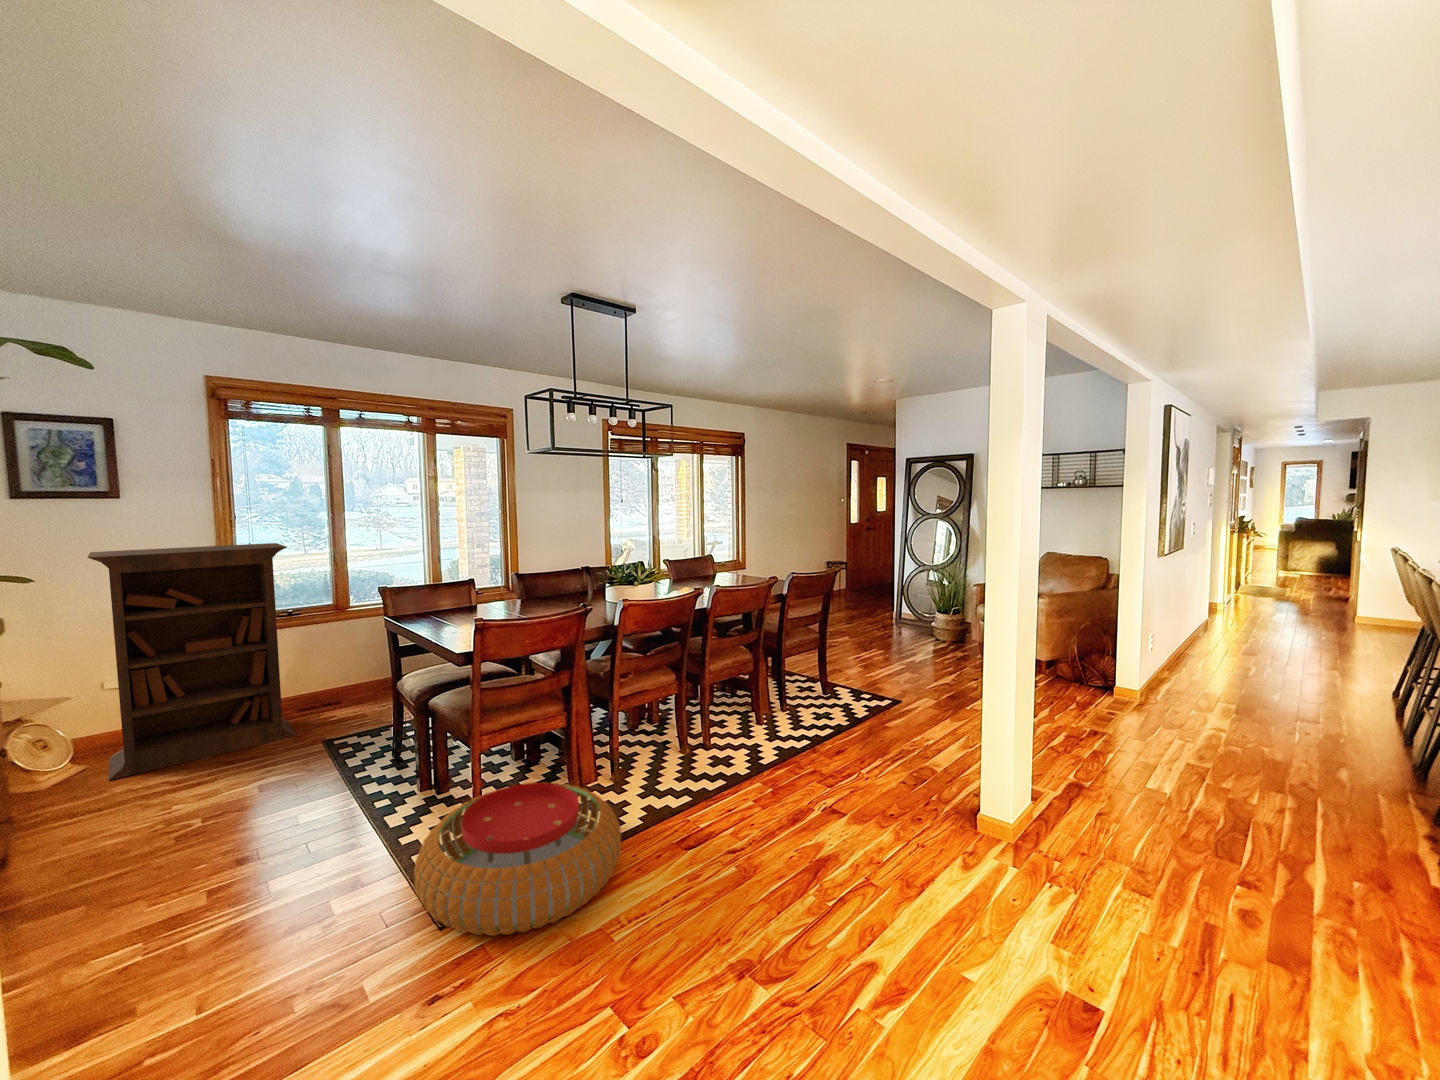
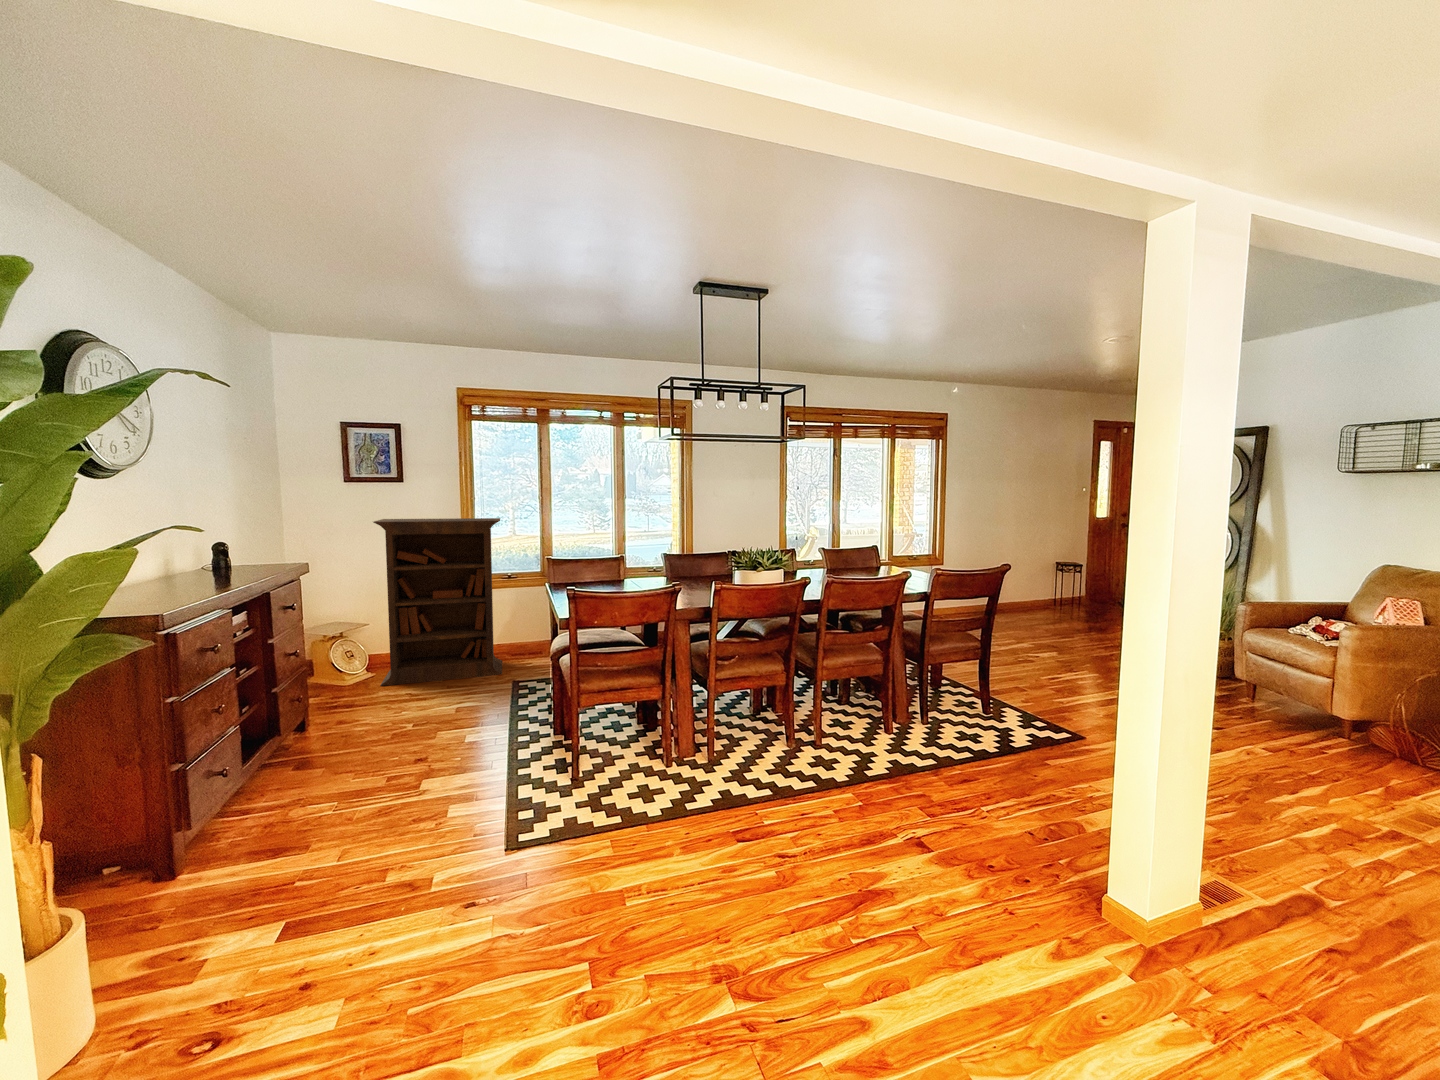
pouf: present [414,782,621,936] -> none [492,742,678,873]

